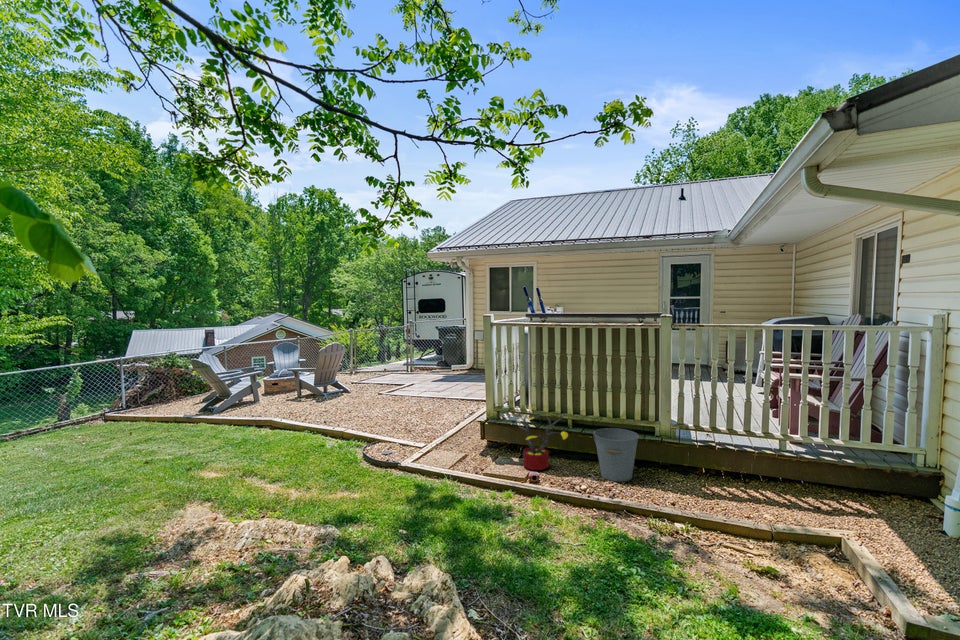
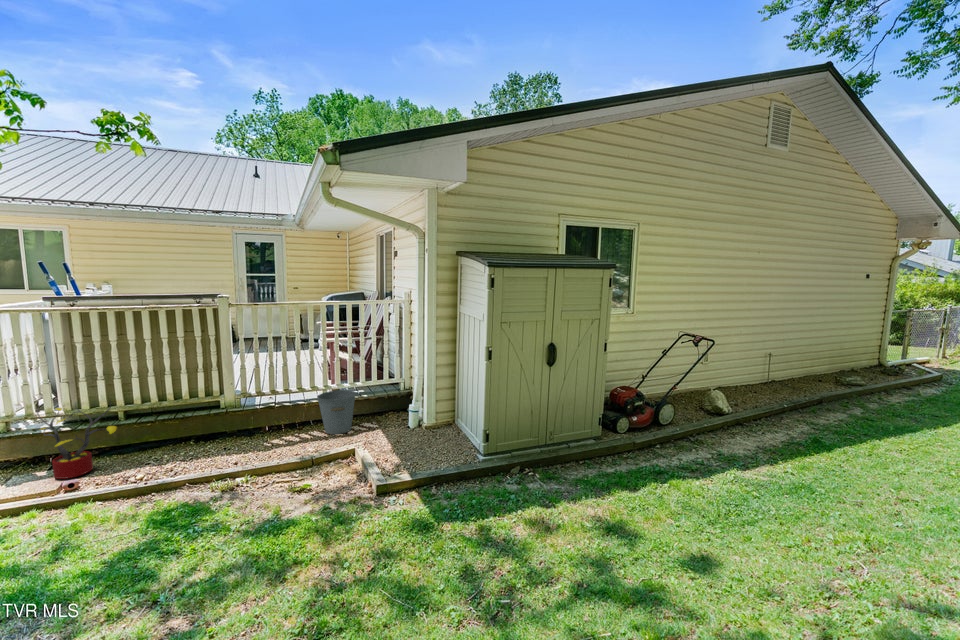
bucket: present [594,428,639,482] -> present [317,390,356,434]

